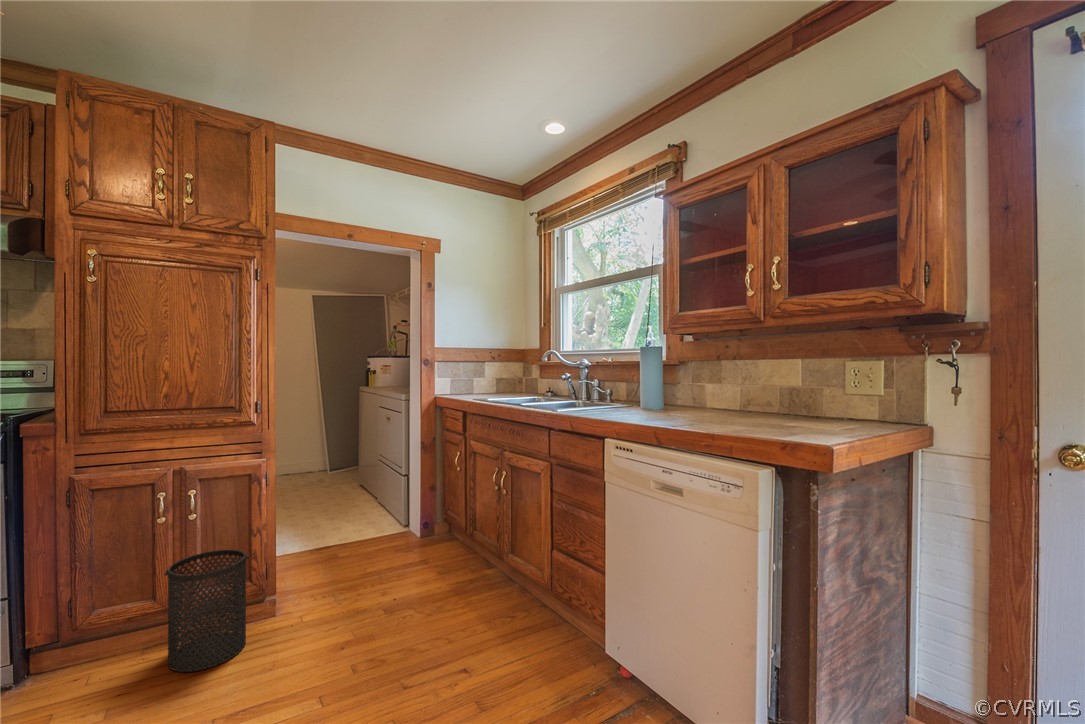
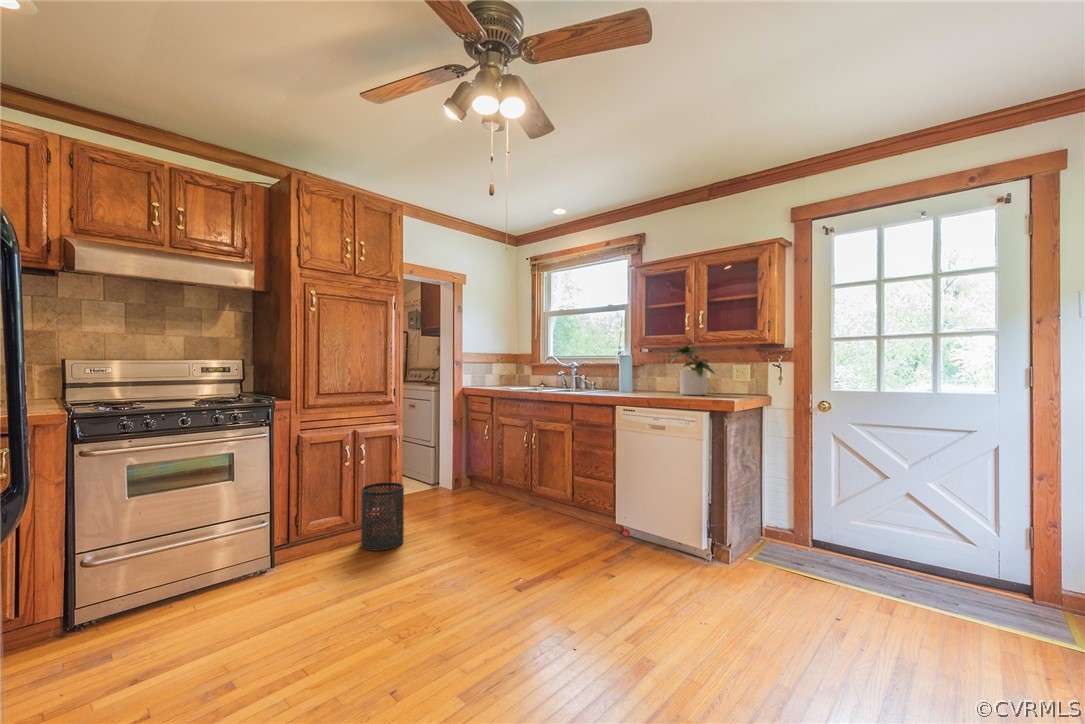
potted plant: none [701,318,804,425] -> present [669,345,715,395]

